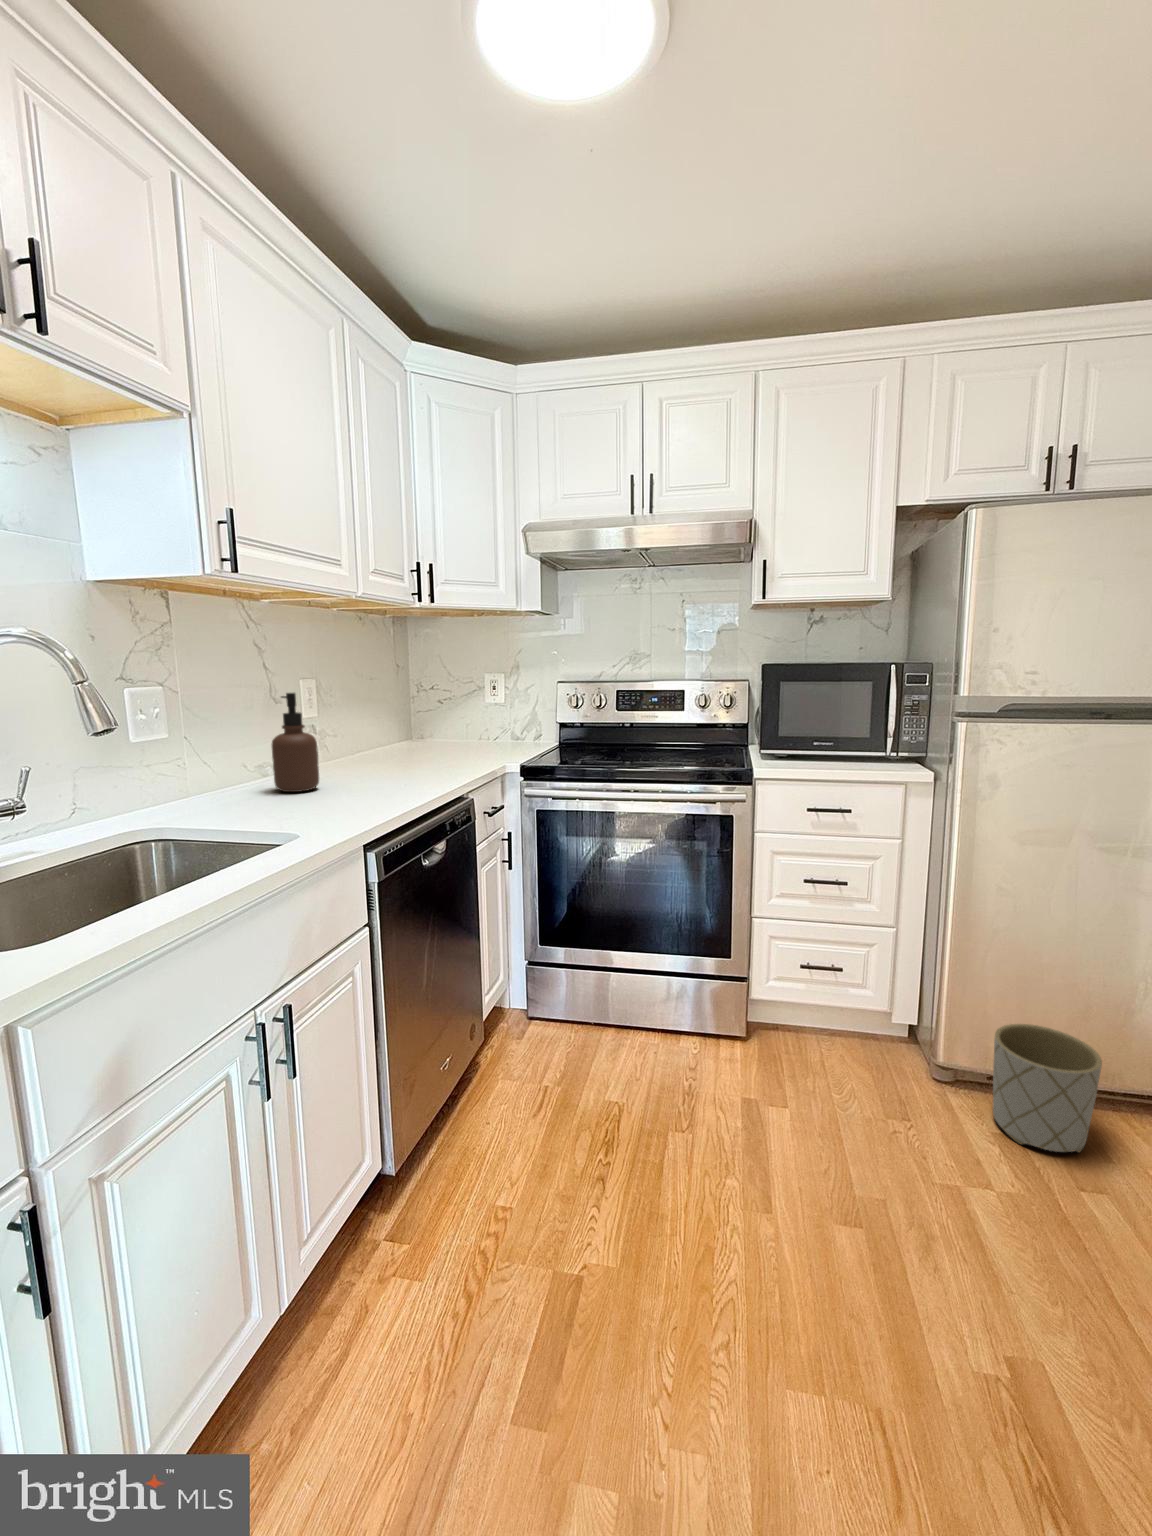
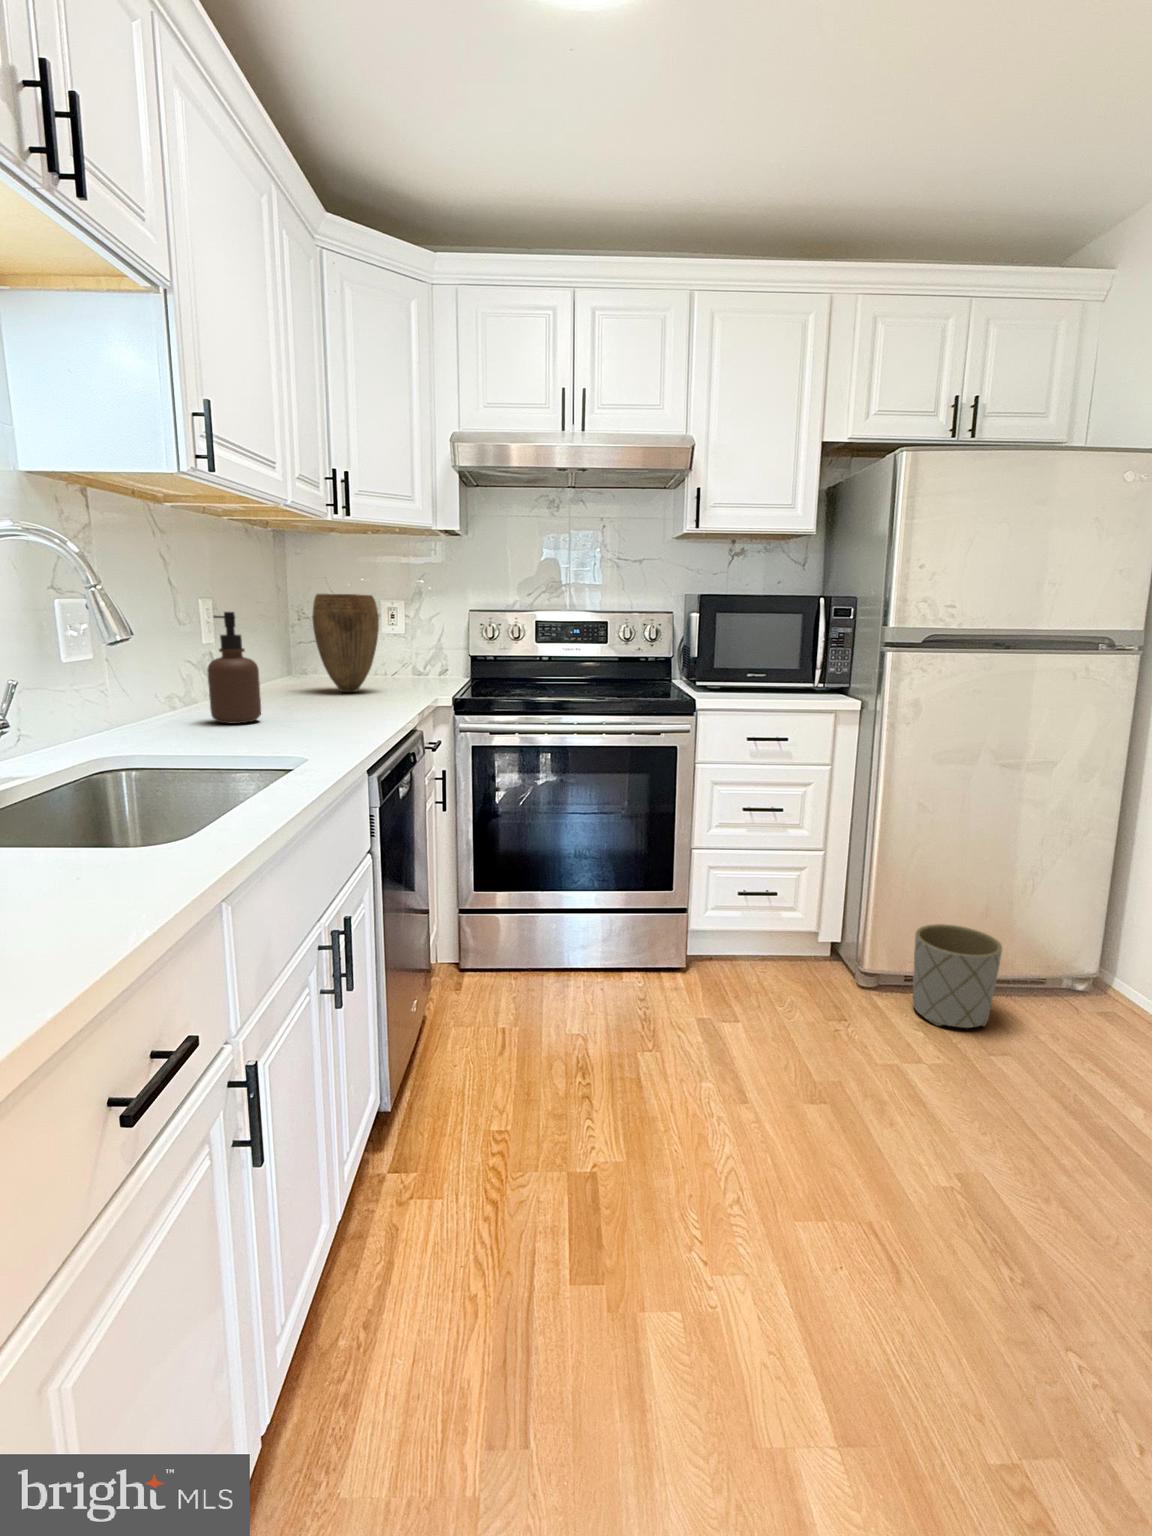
vase: none [404,670,462,757] -> present [312,594,379,692]

